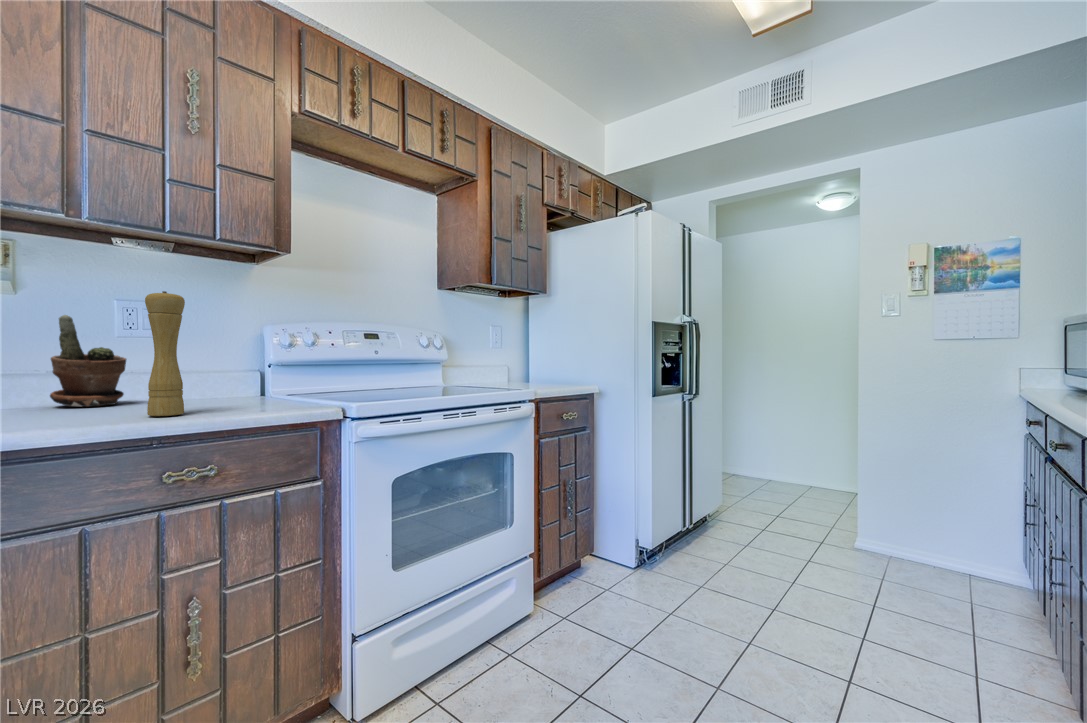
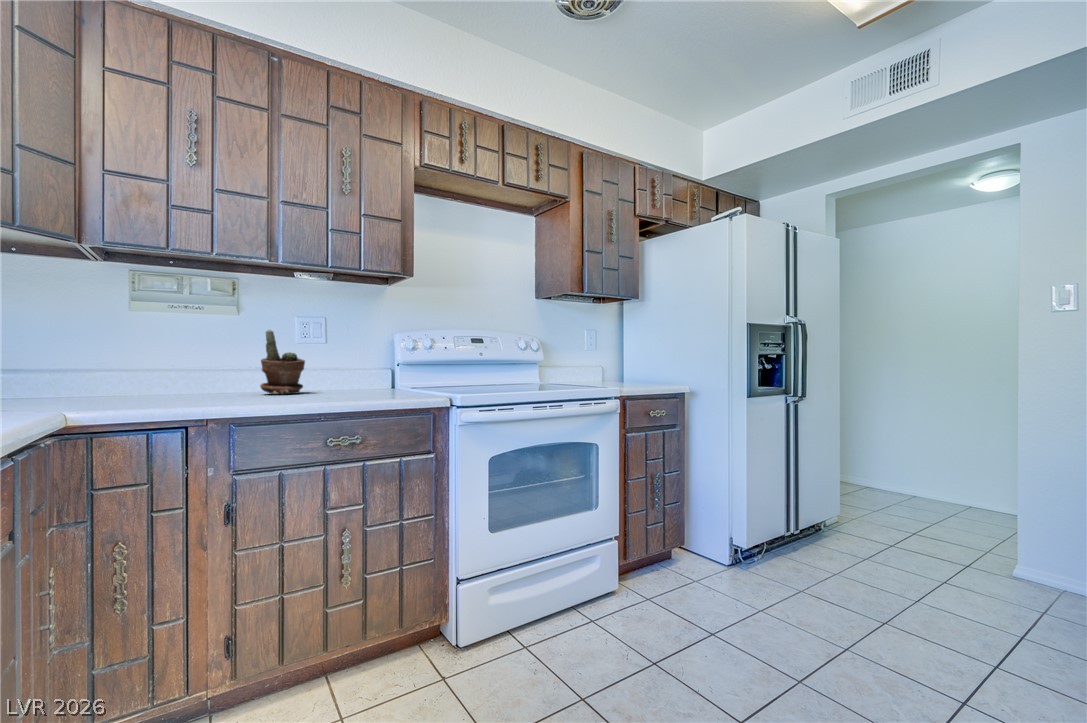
pepper mill: present [145,291,185,416] -> none [317,311,342,399]

